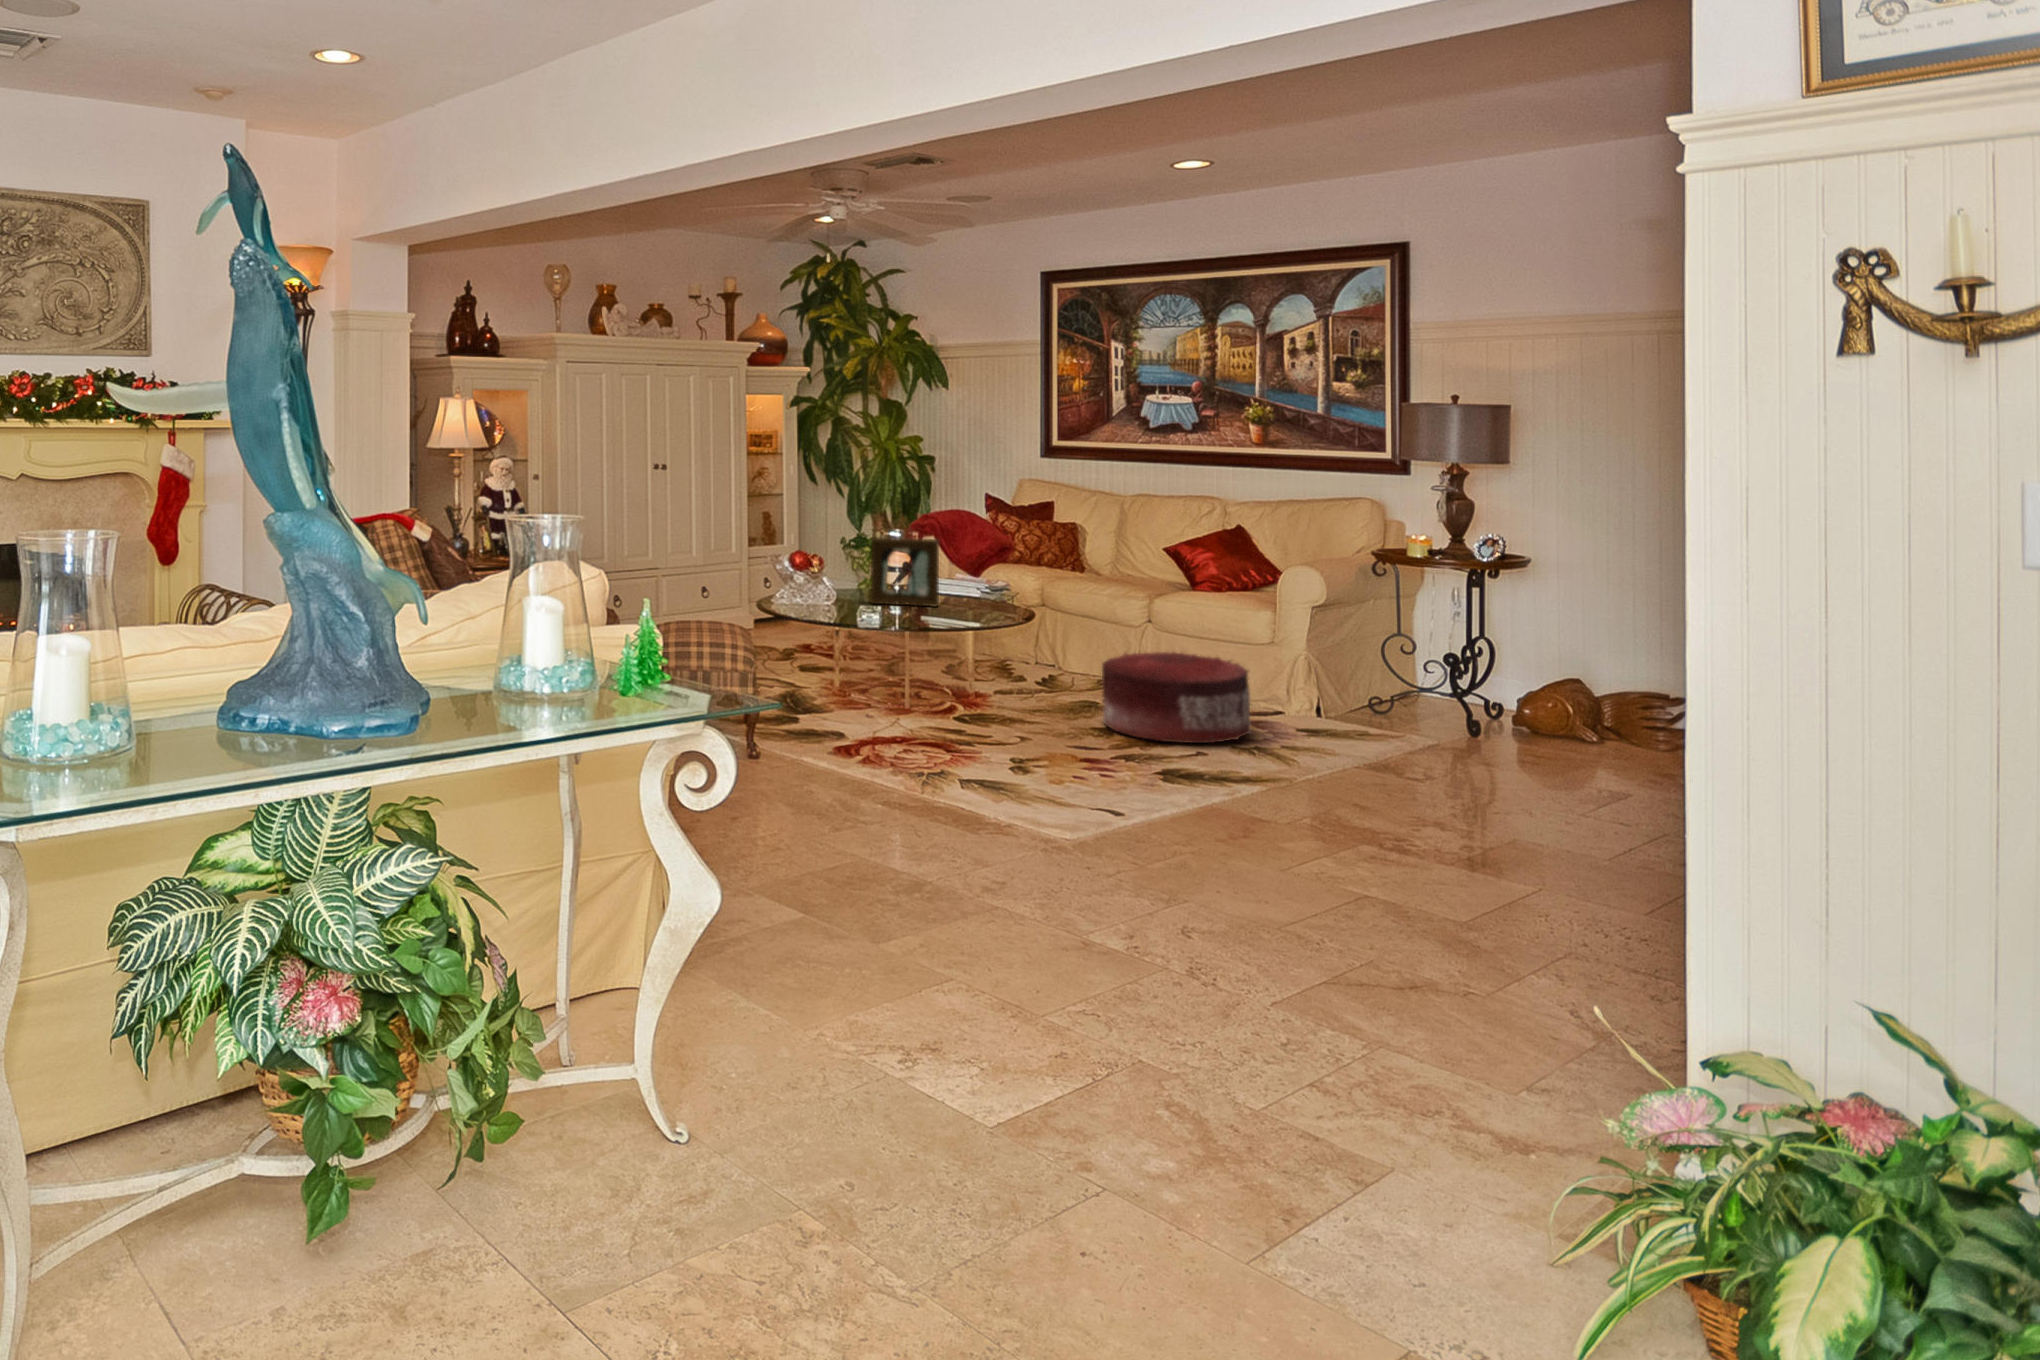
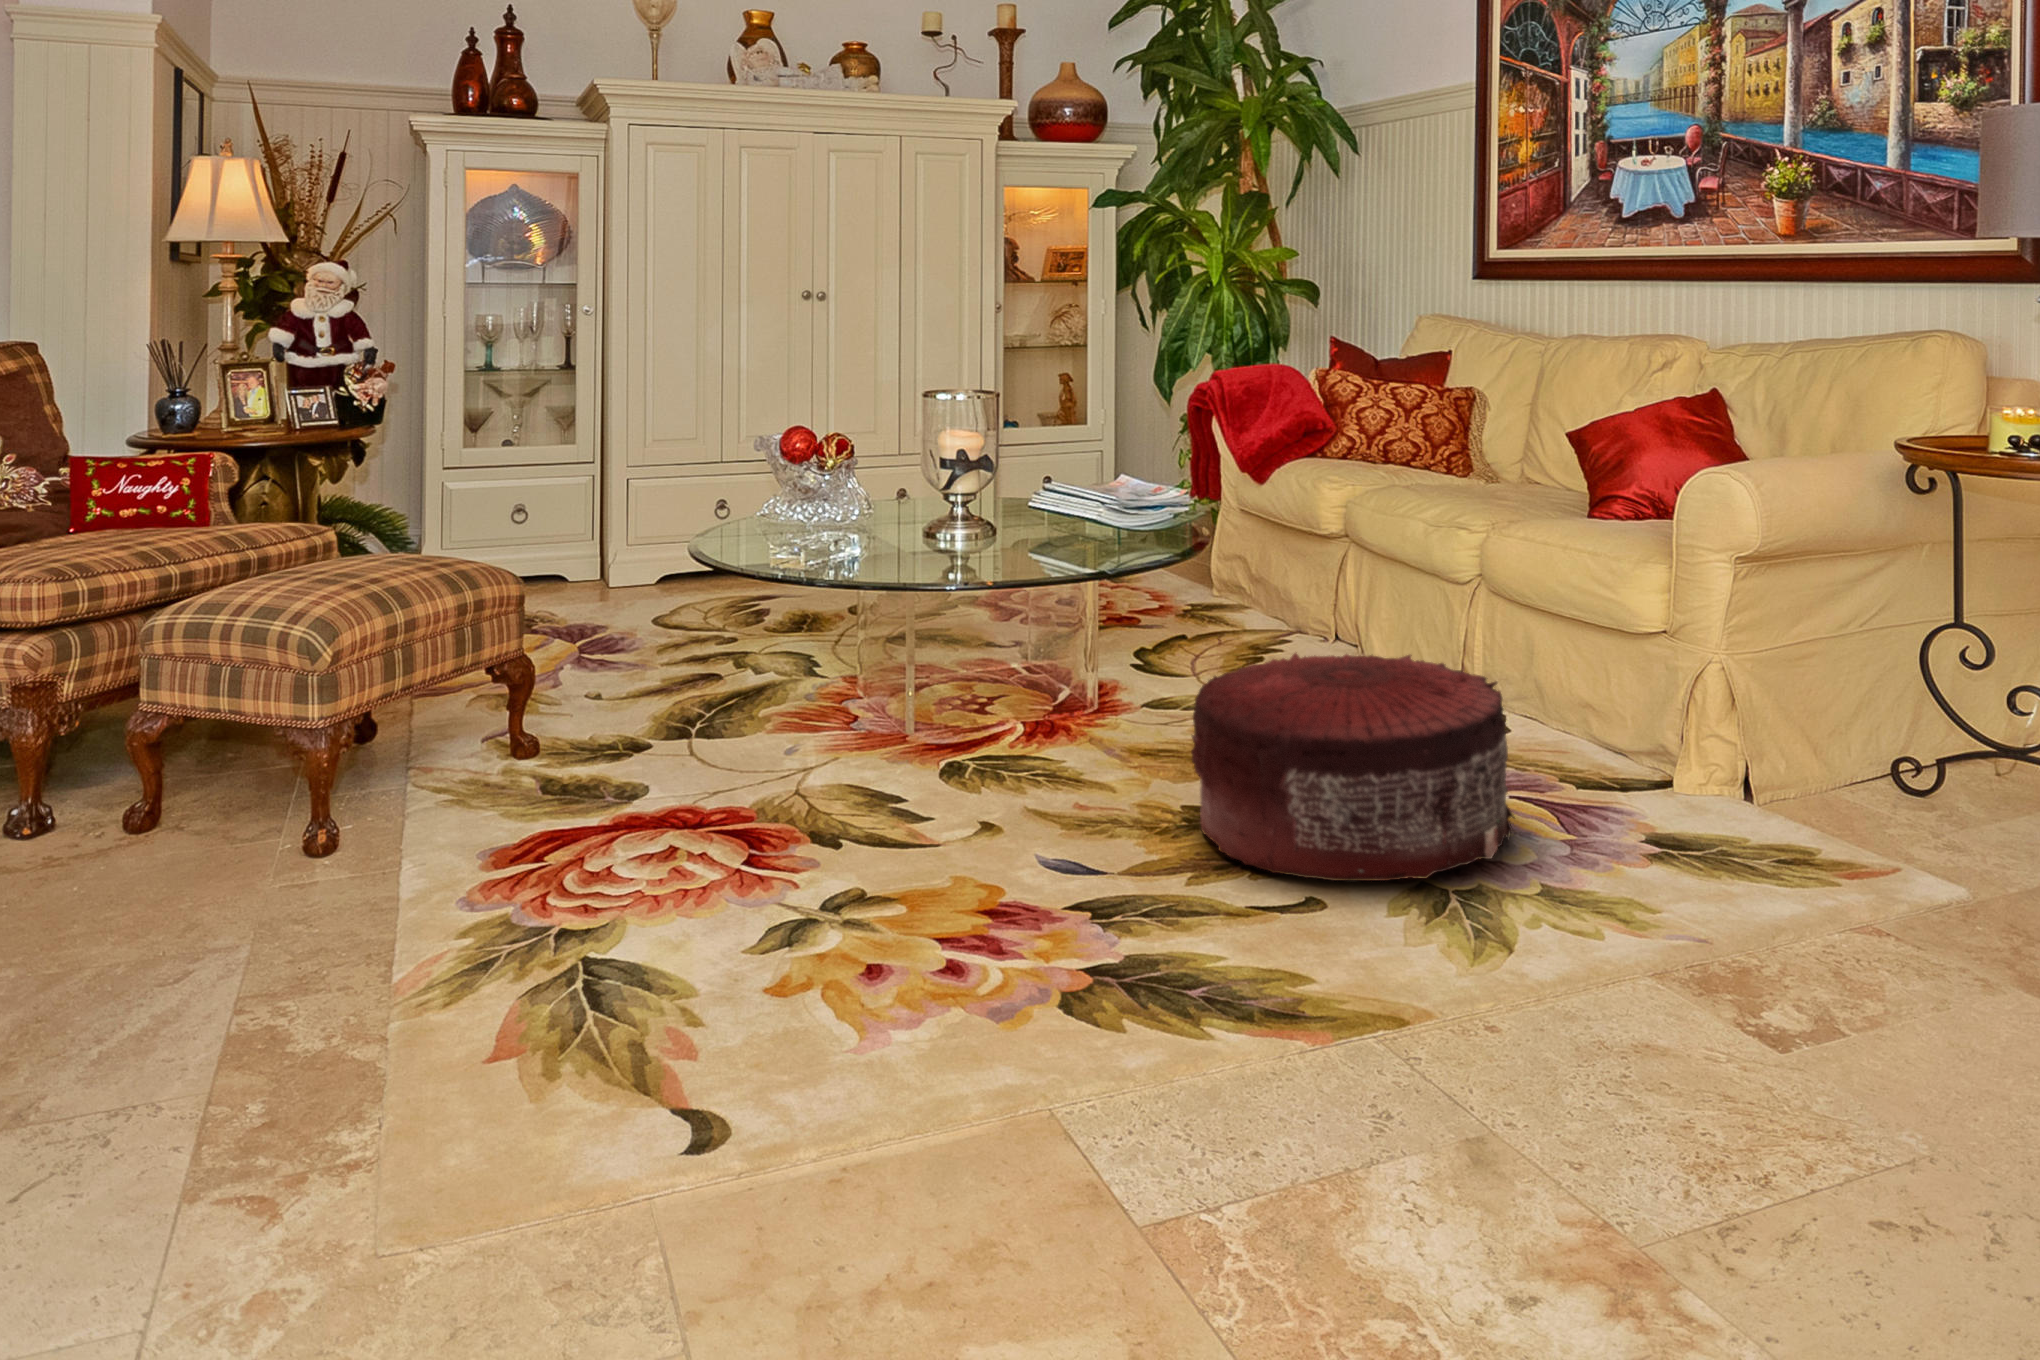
picture frame: present [871,537,939,607] -> none [862,403,983,542]

